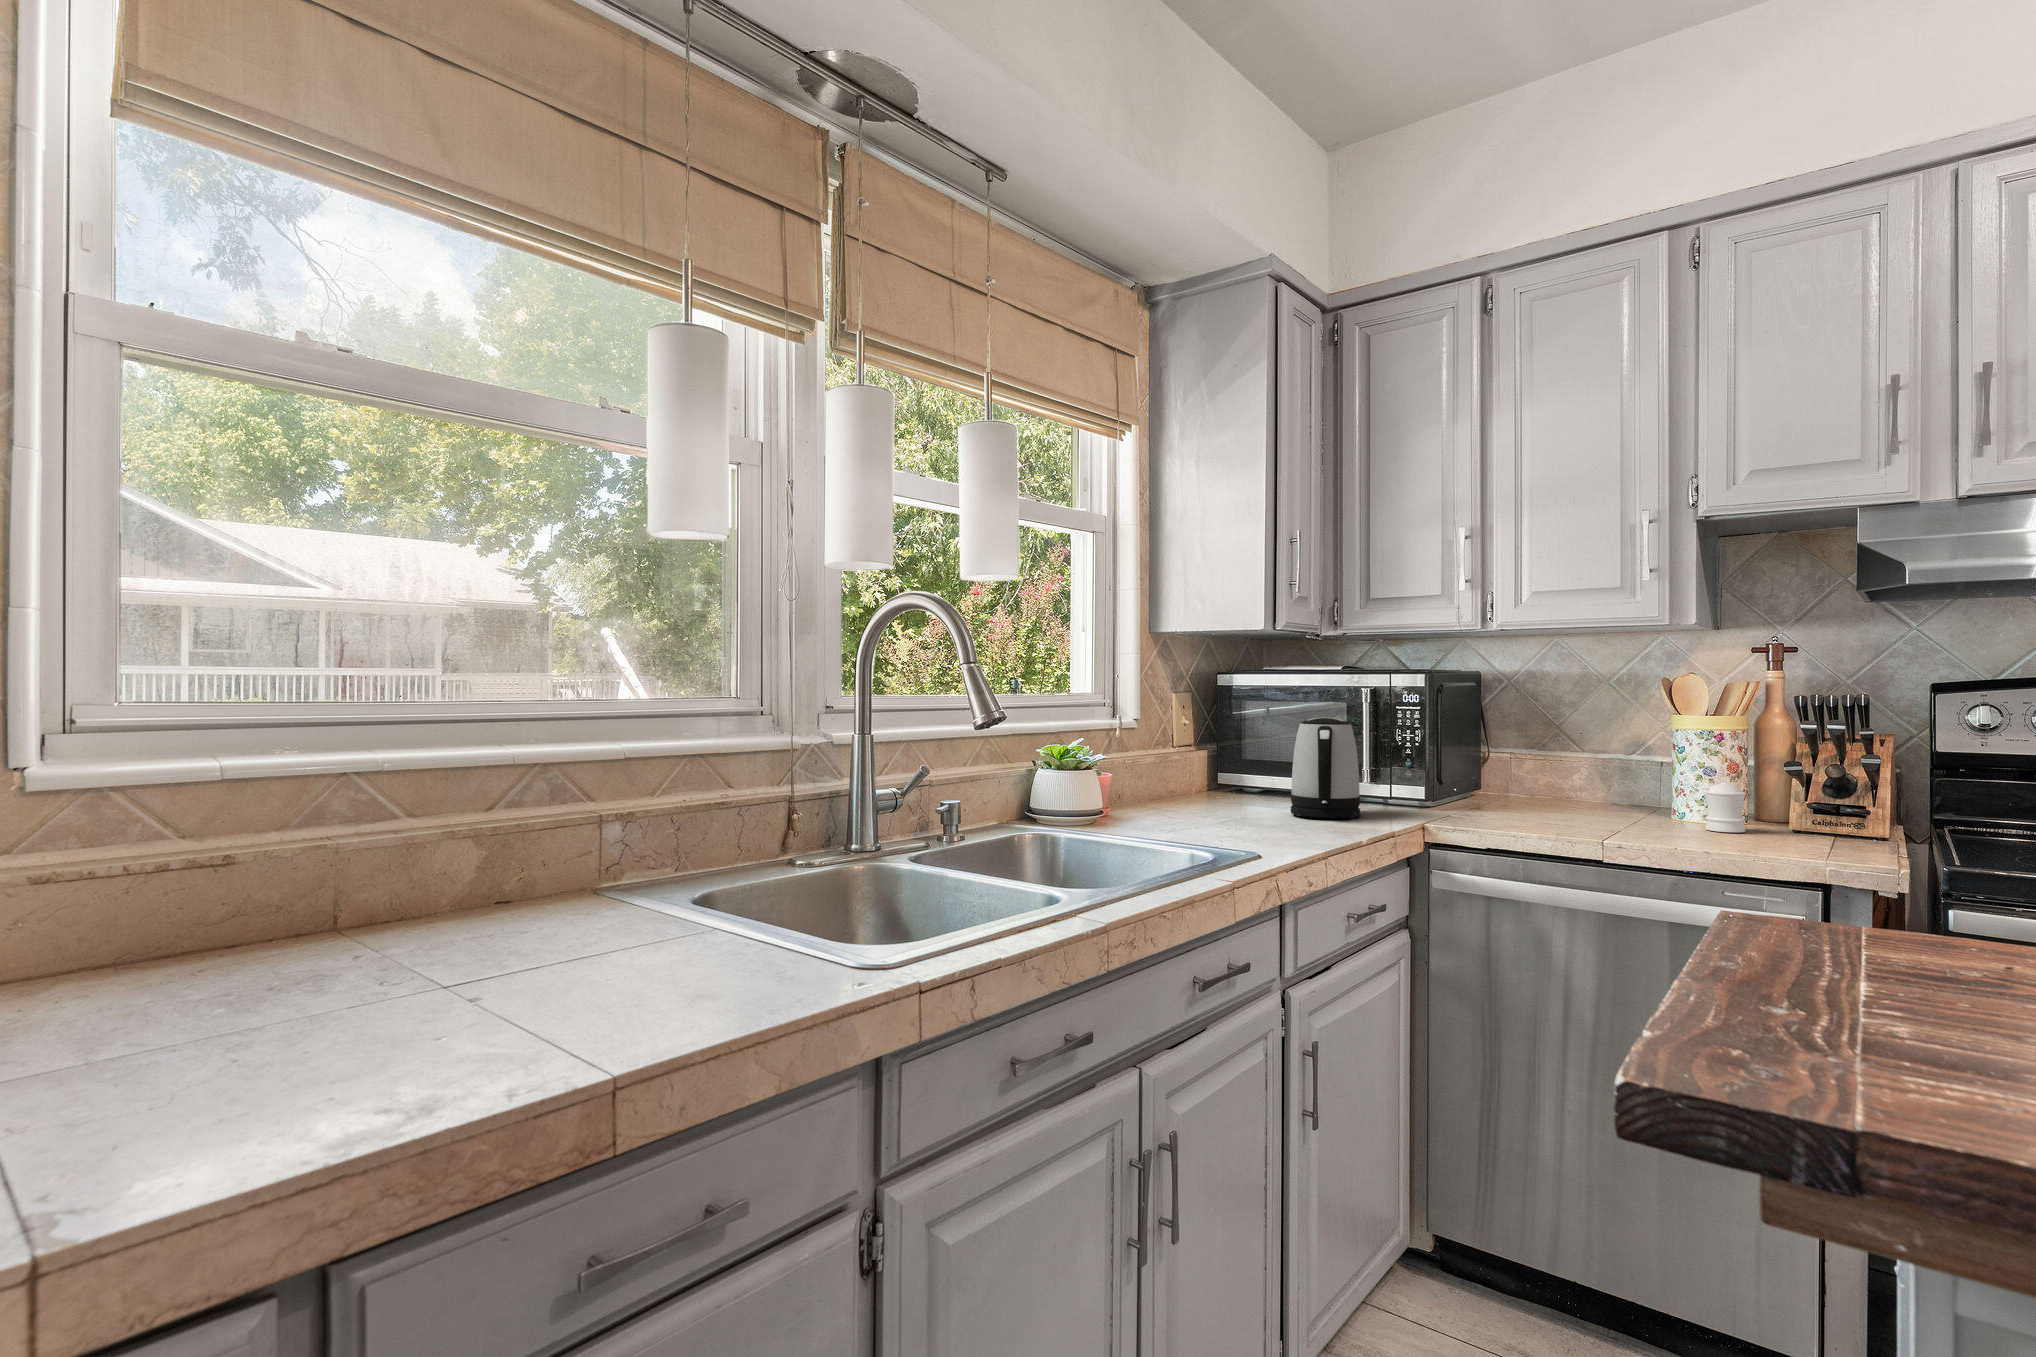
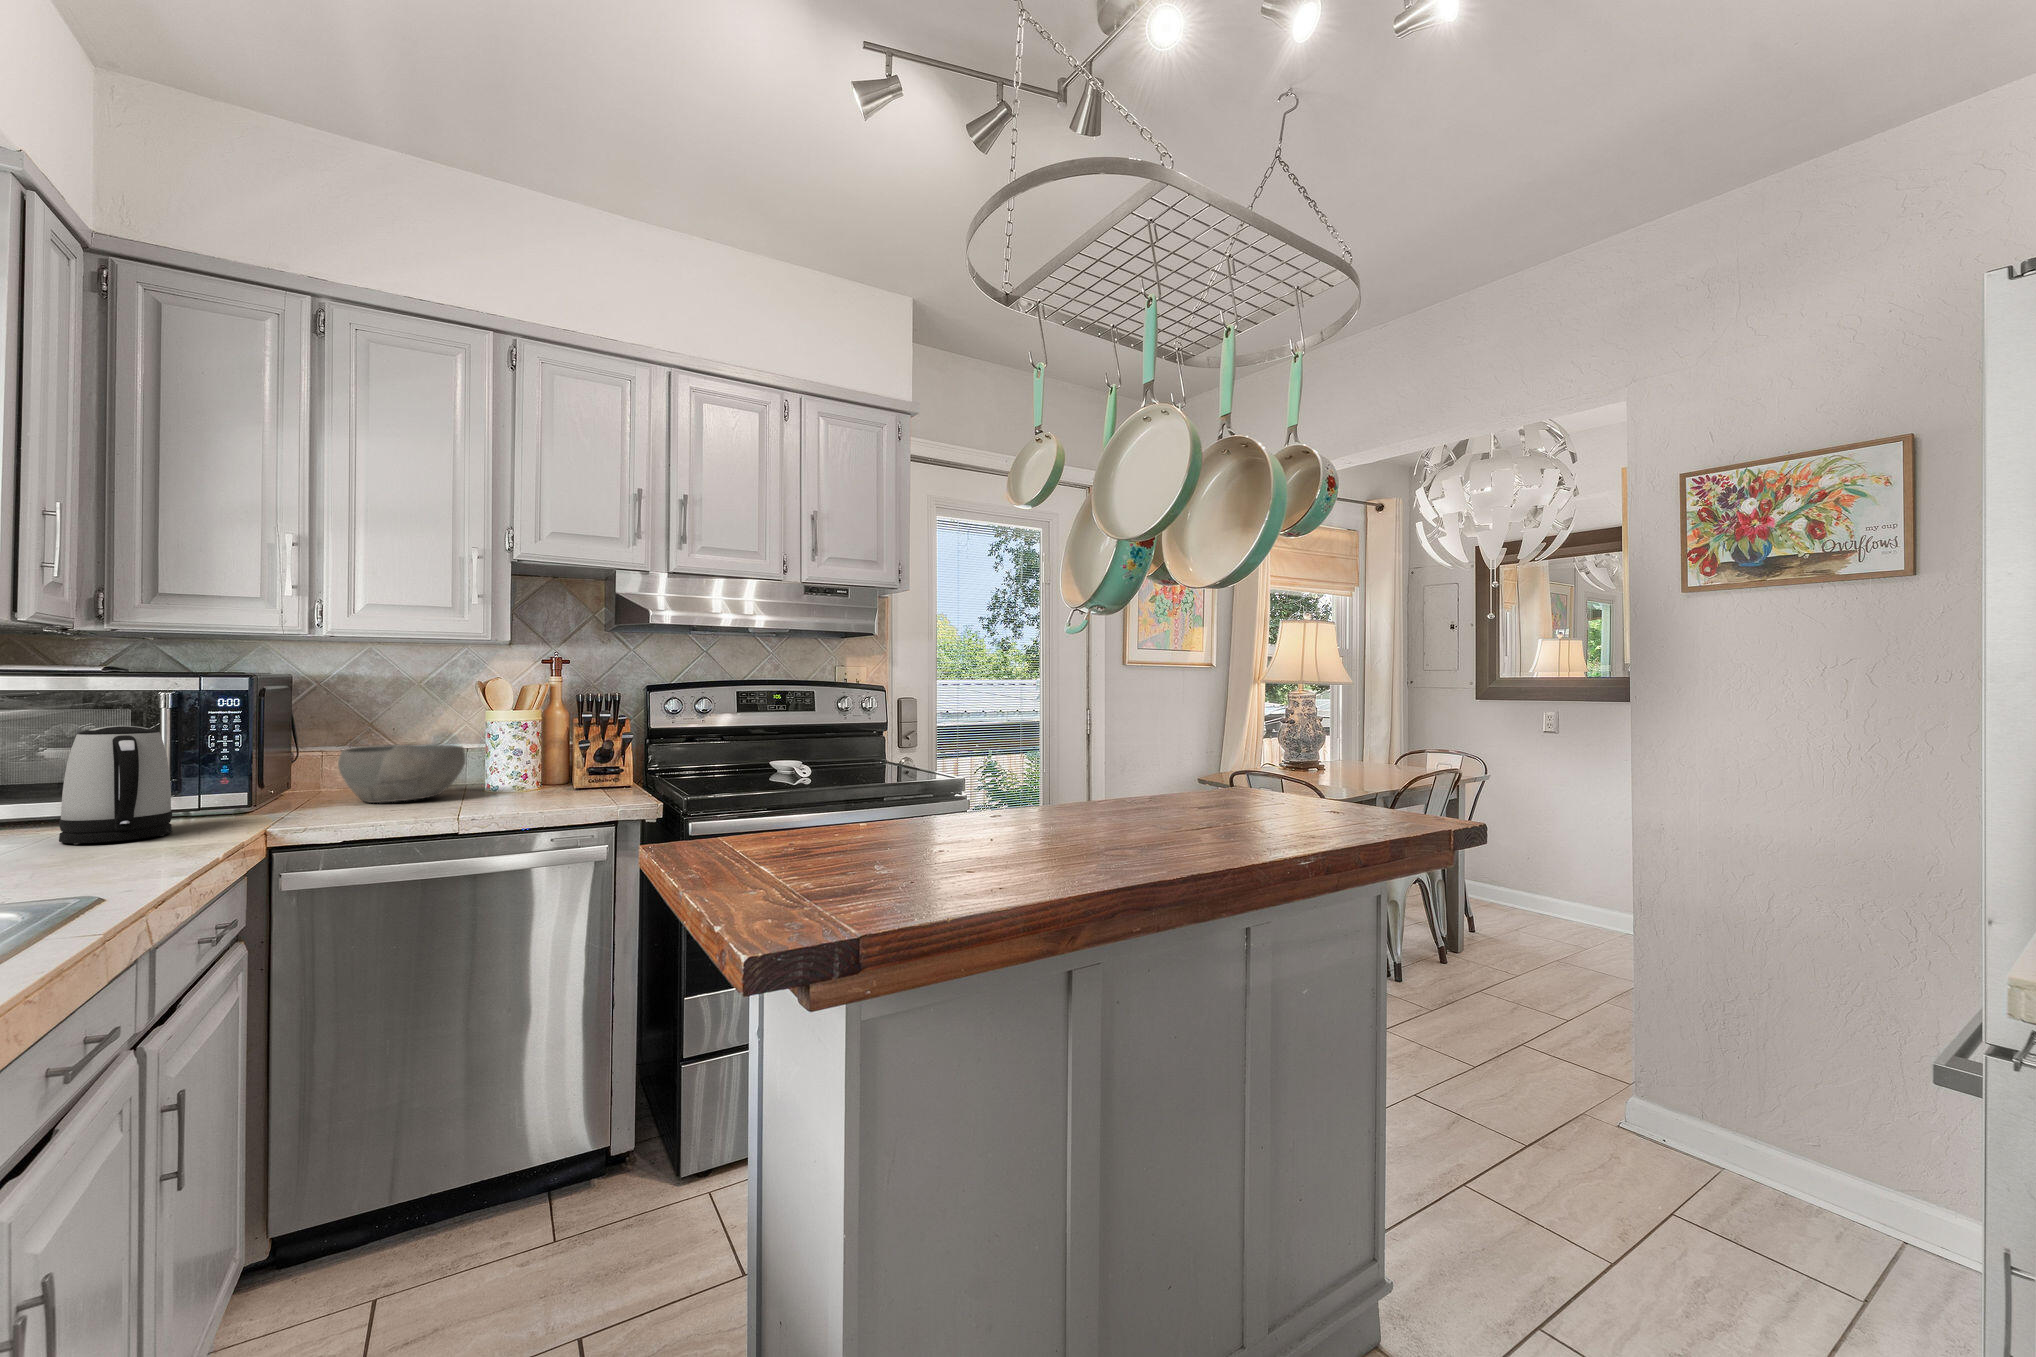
bowl: none [1508,751,1642,816] -> present [338,744,465,803]
salt shaker: present [1704,782,1746,832] -> none [518,760,548,797]

